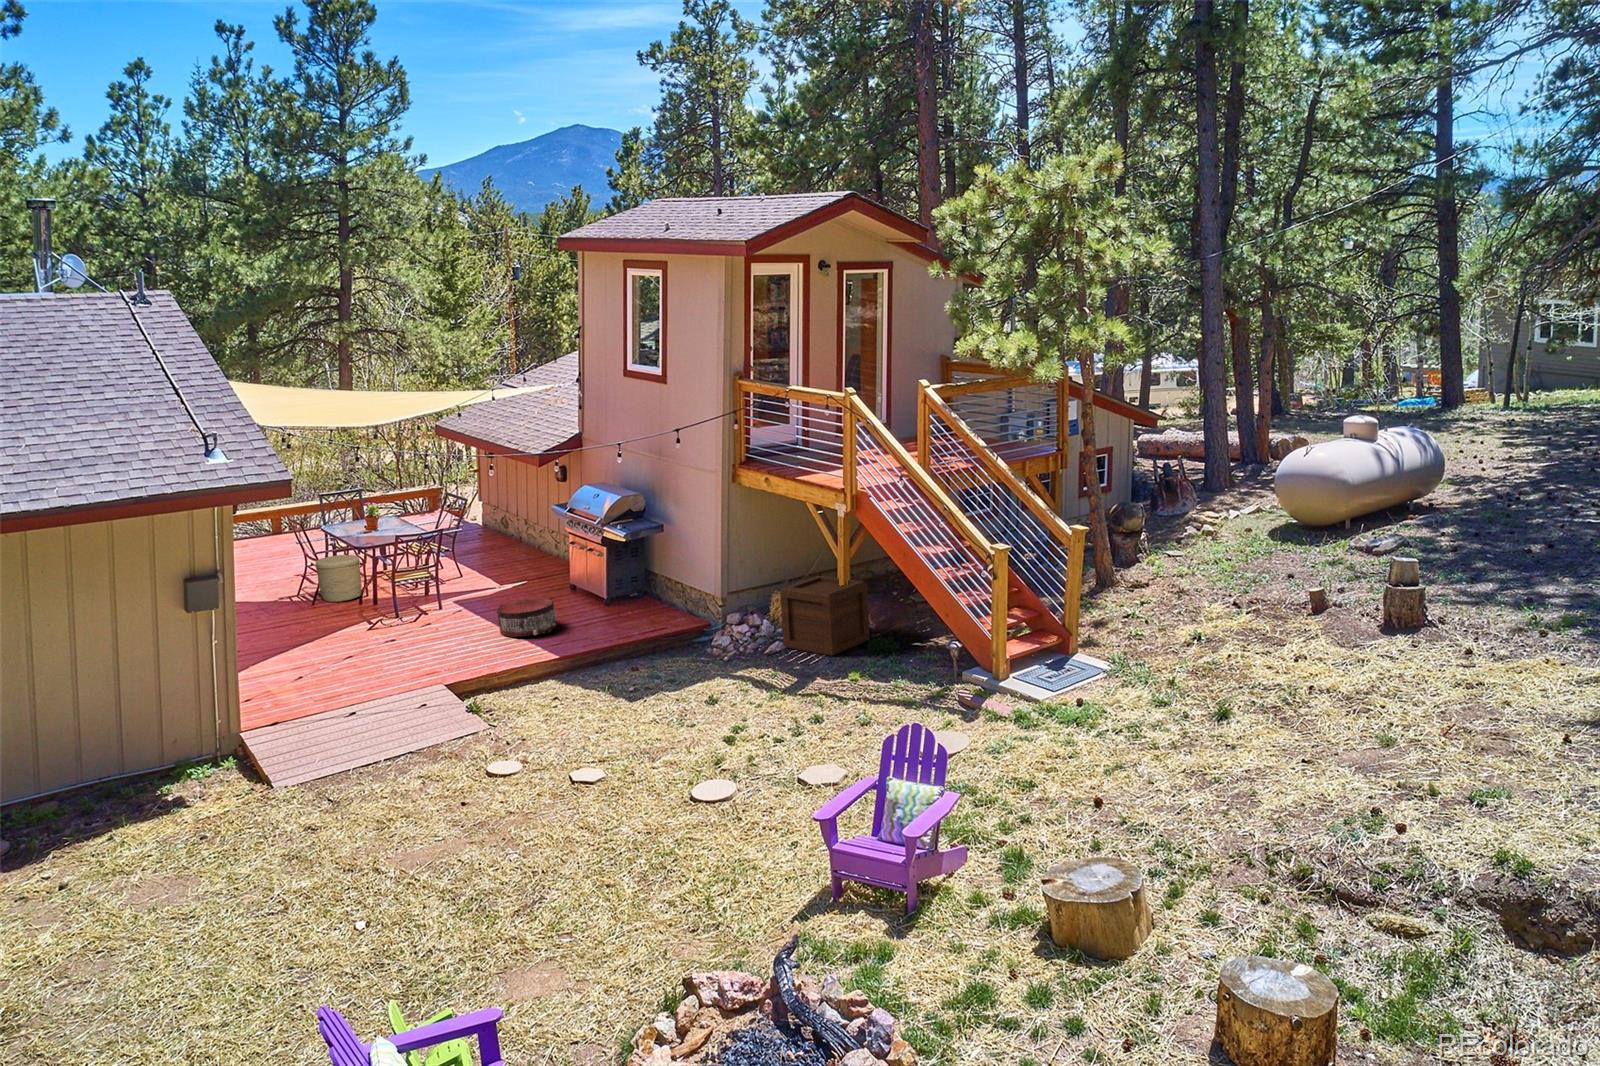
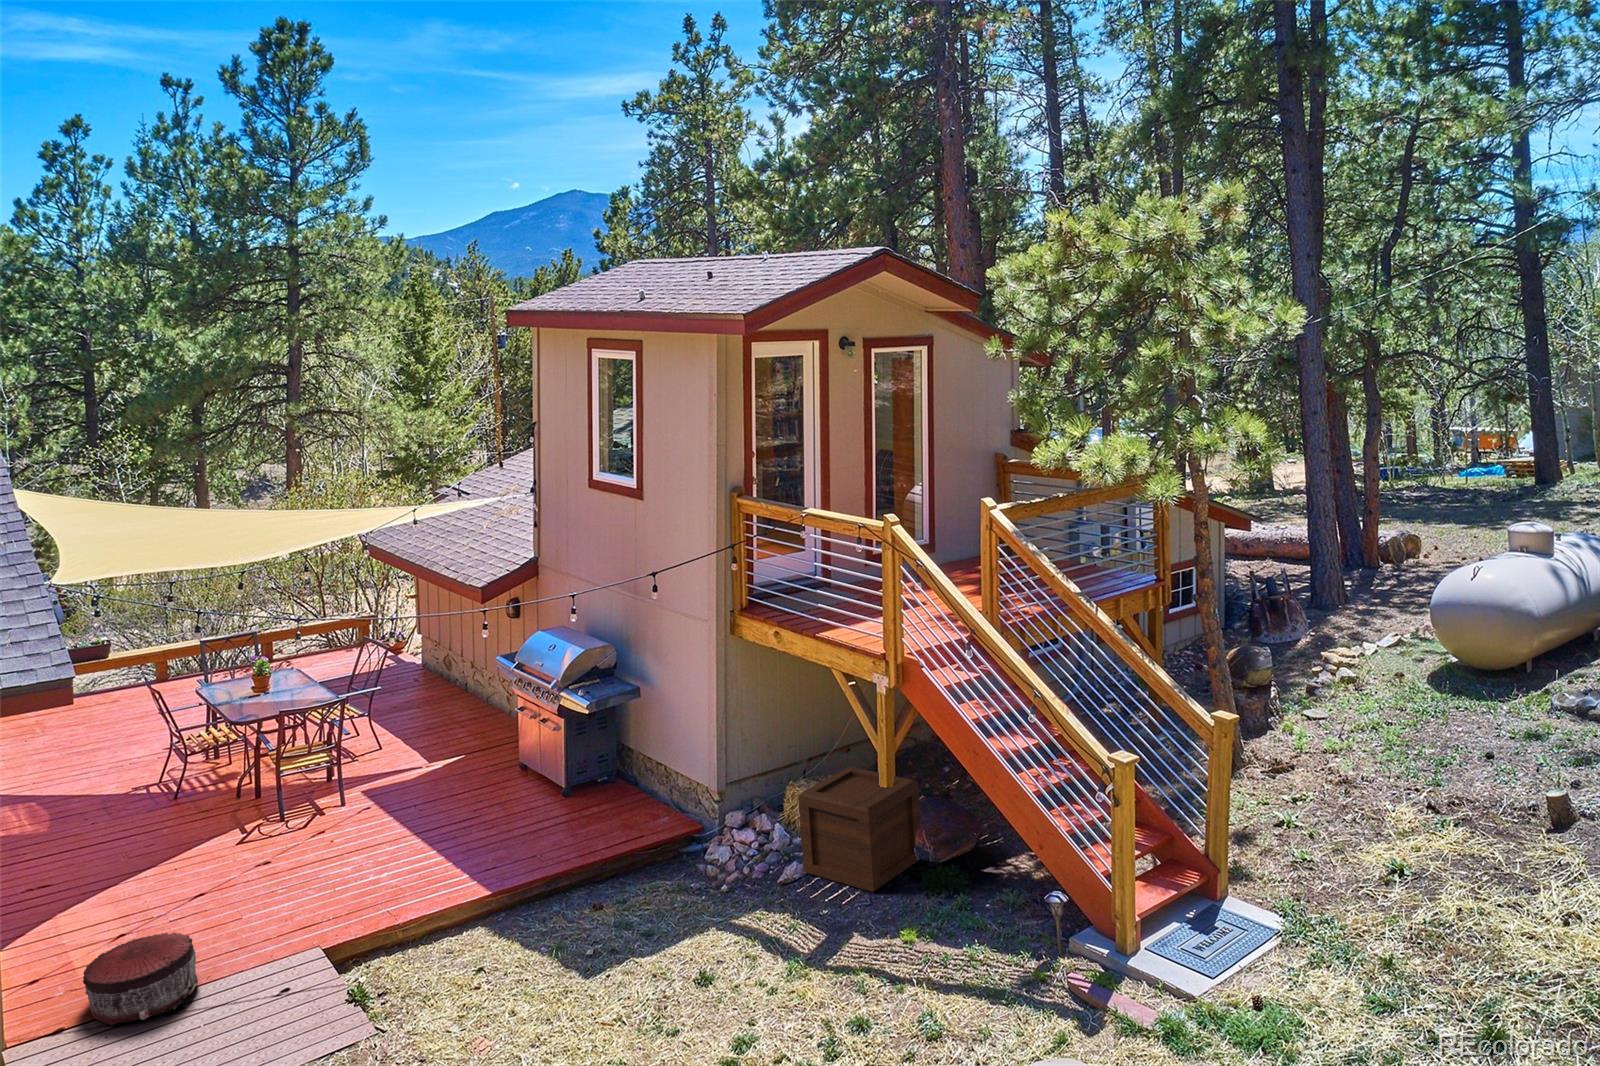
woven basket: present [315,555,361,602] -> none [181,728,245,795]
pouf: present [497,597,556,637] -> present [83,932,198,1025]

